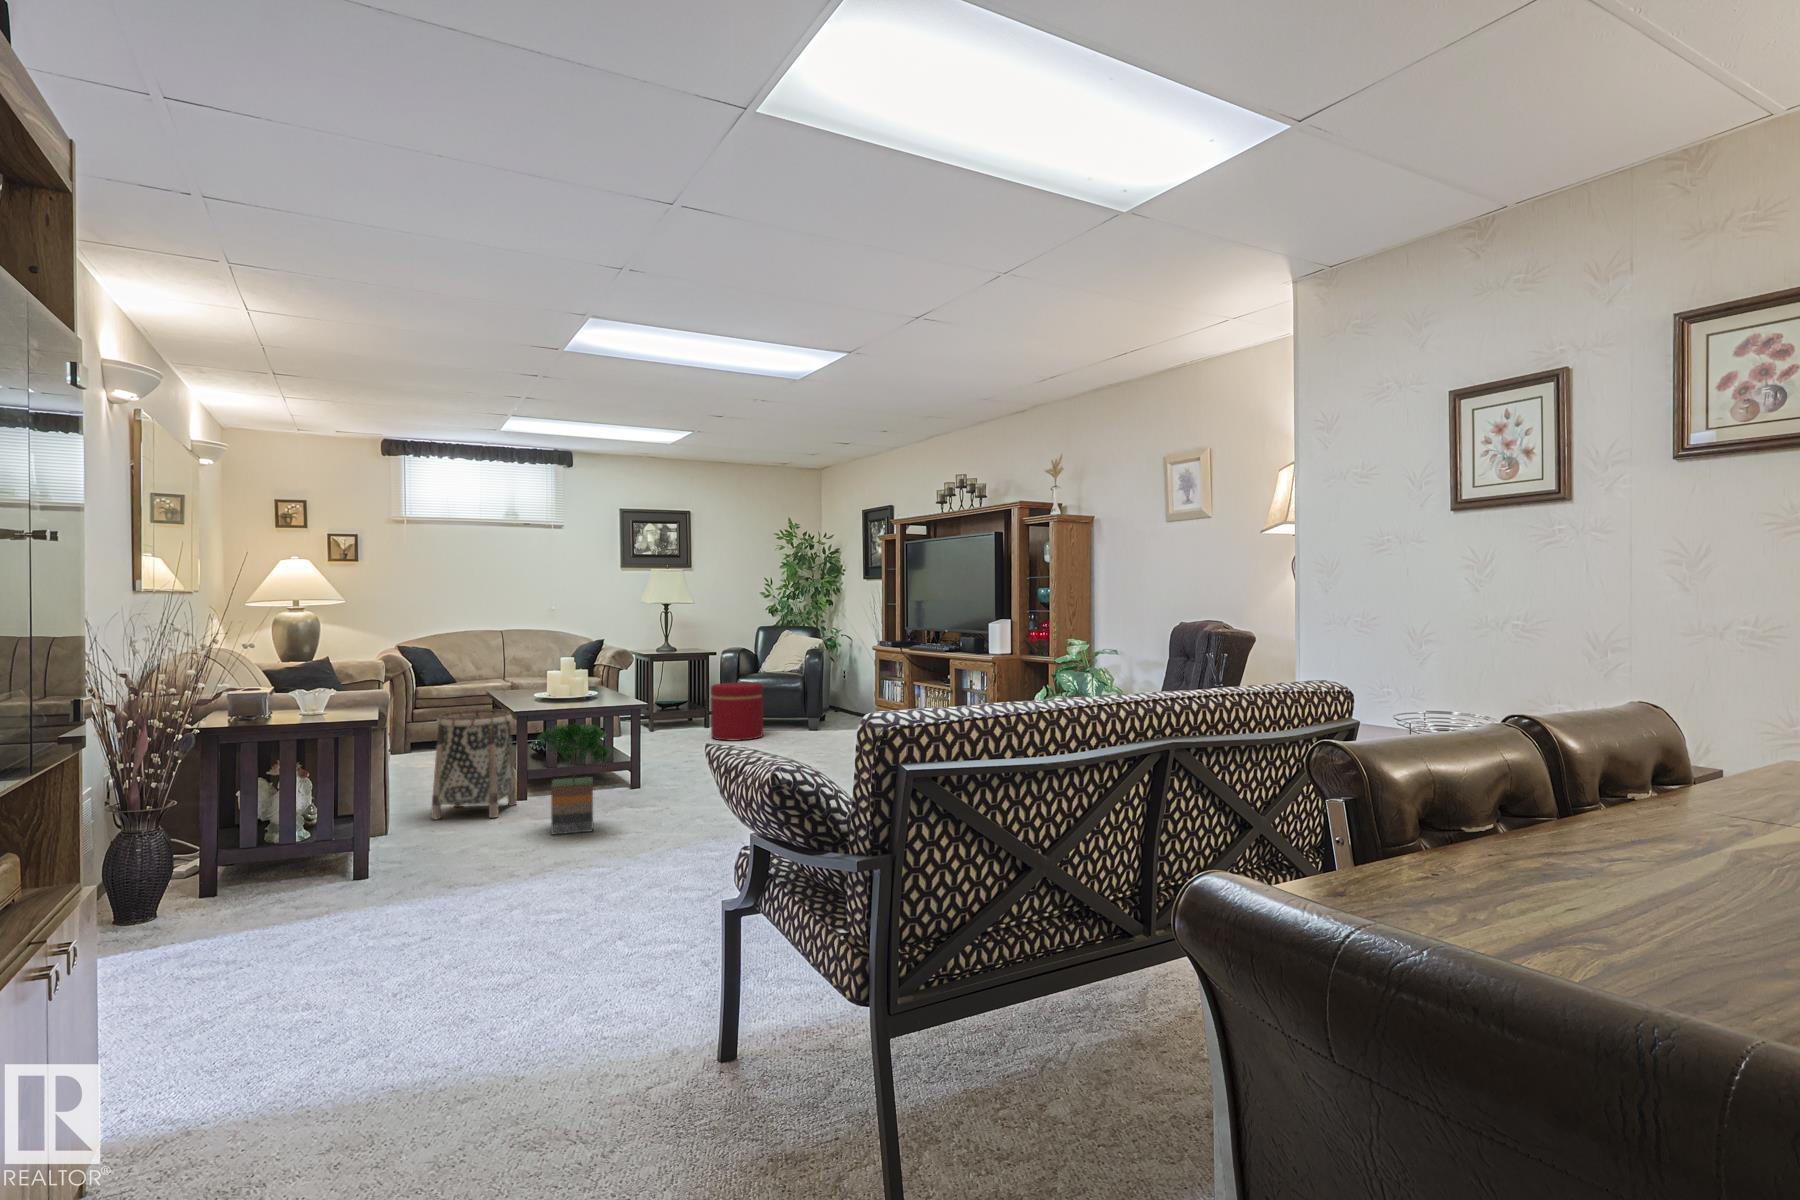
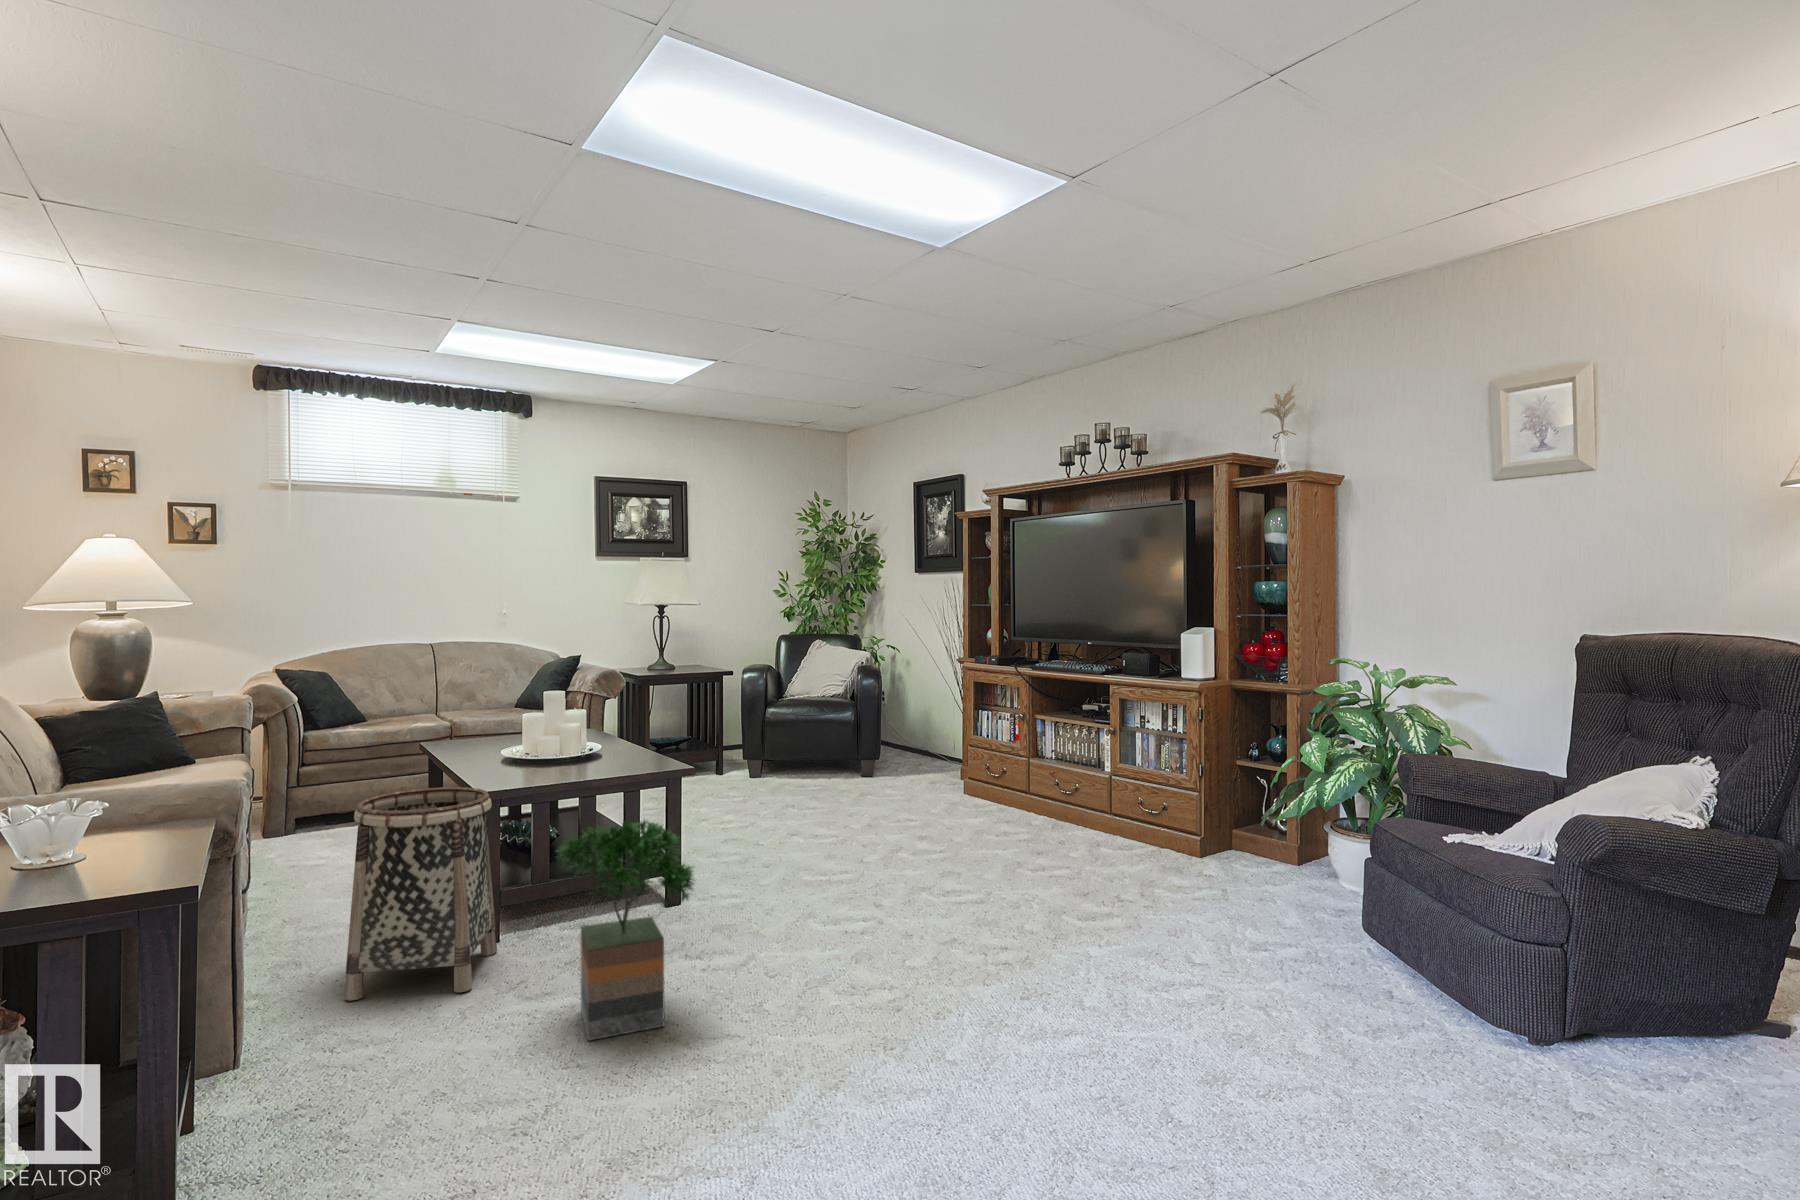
ottoman: present [711,682,763,741] -> none [742,715,816,799]

